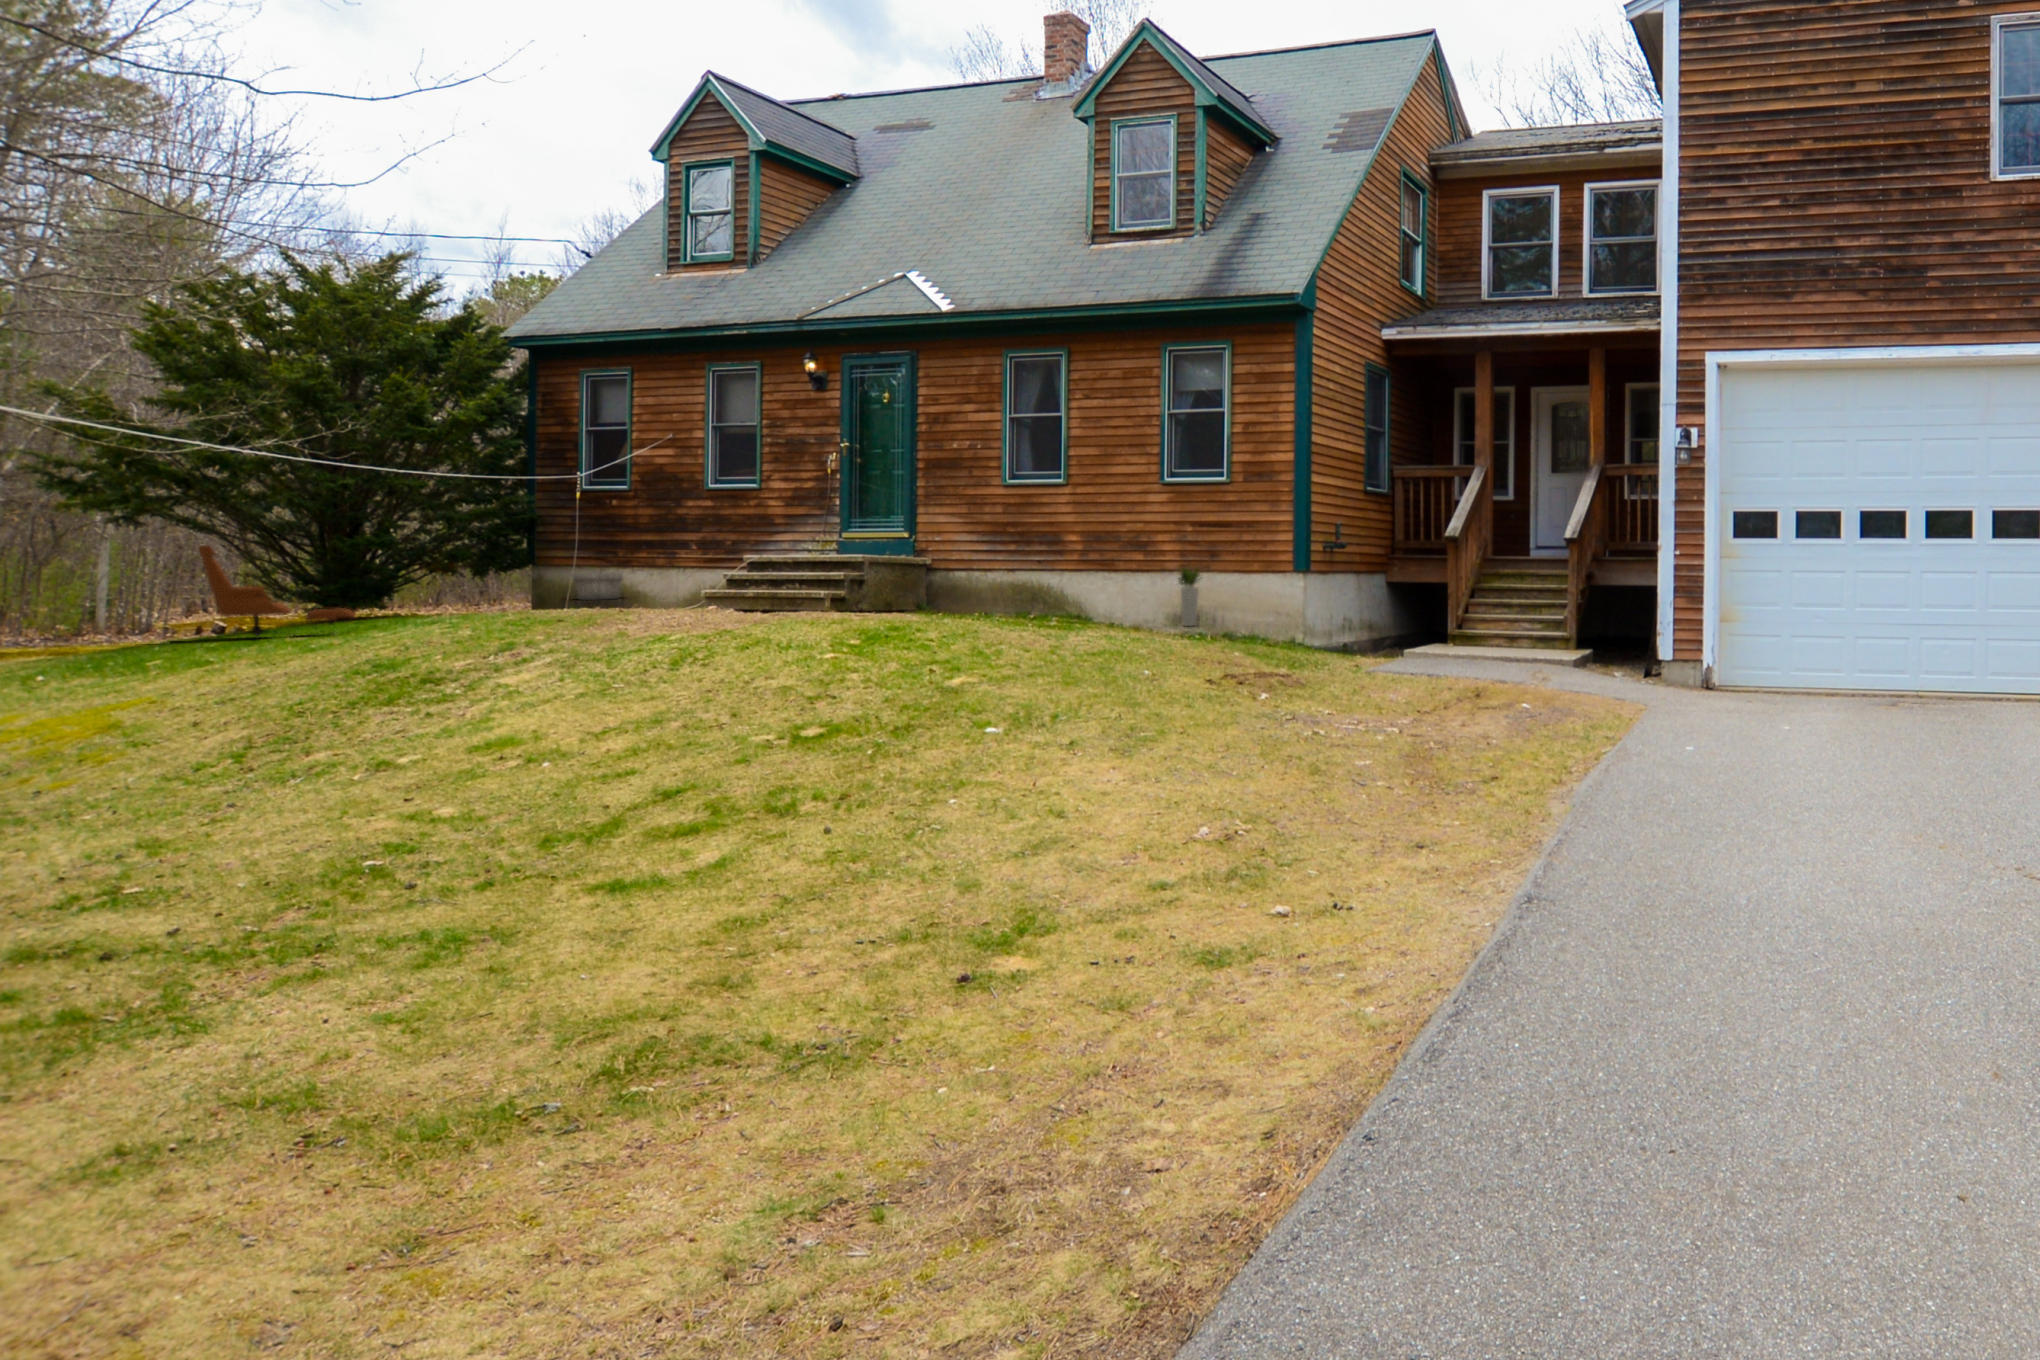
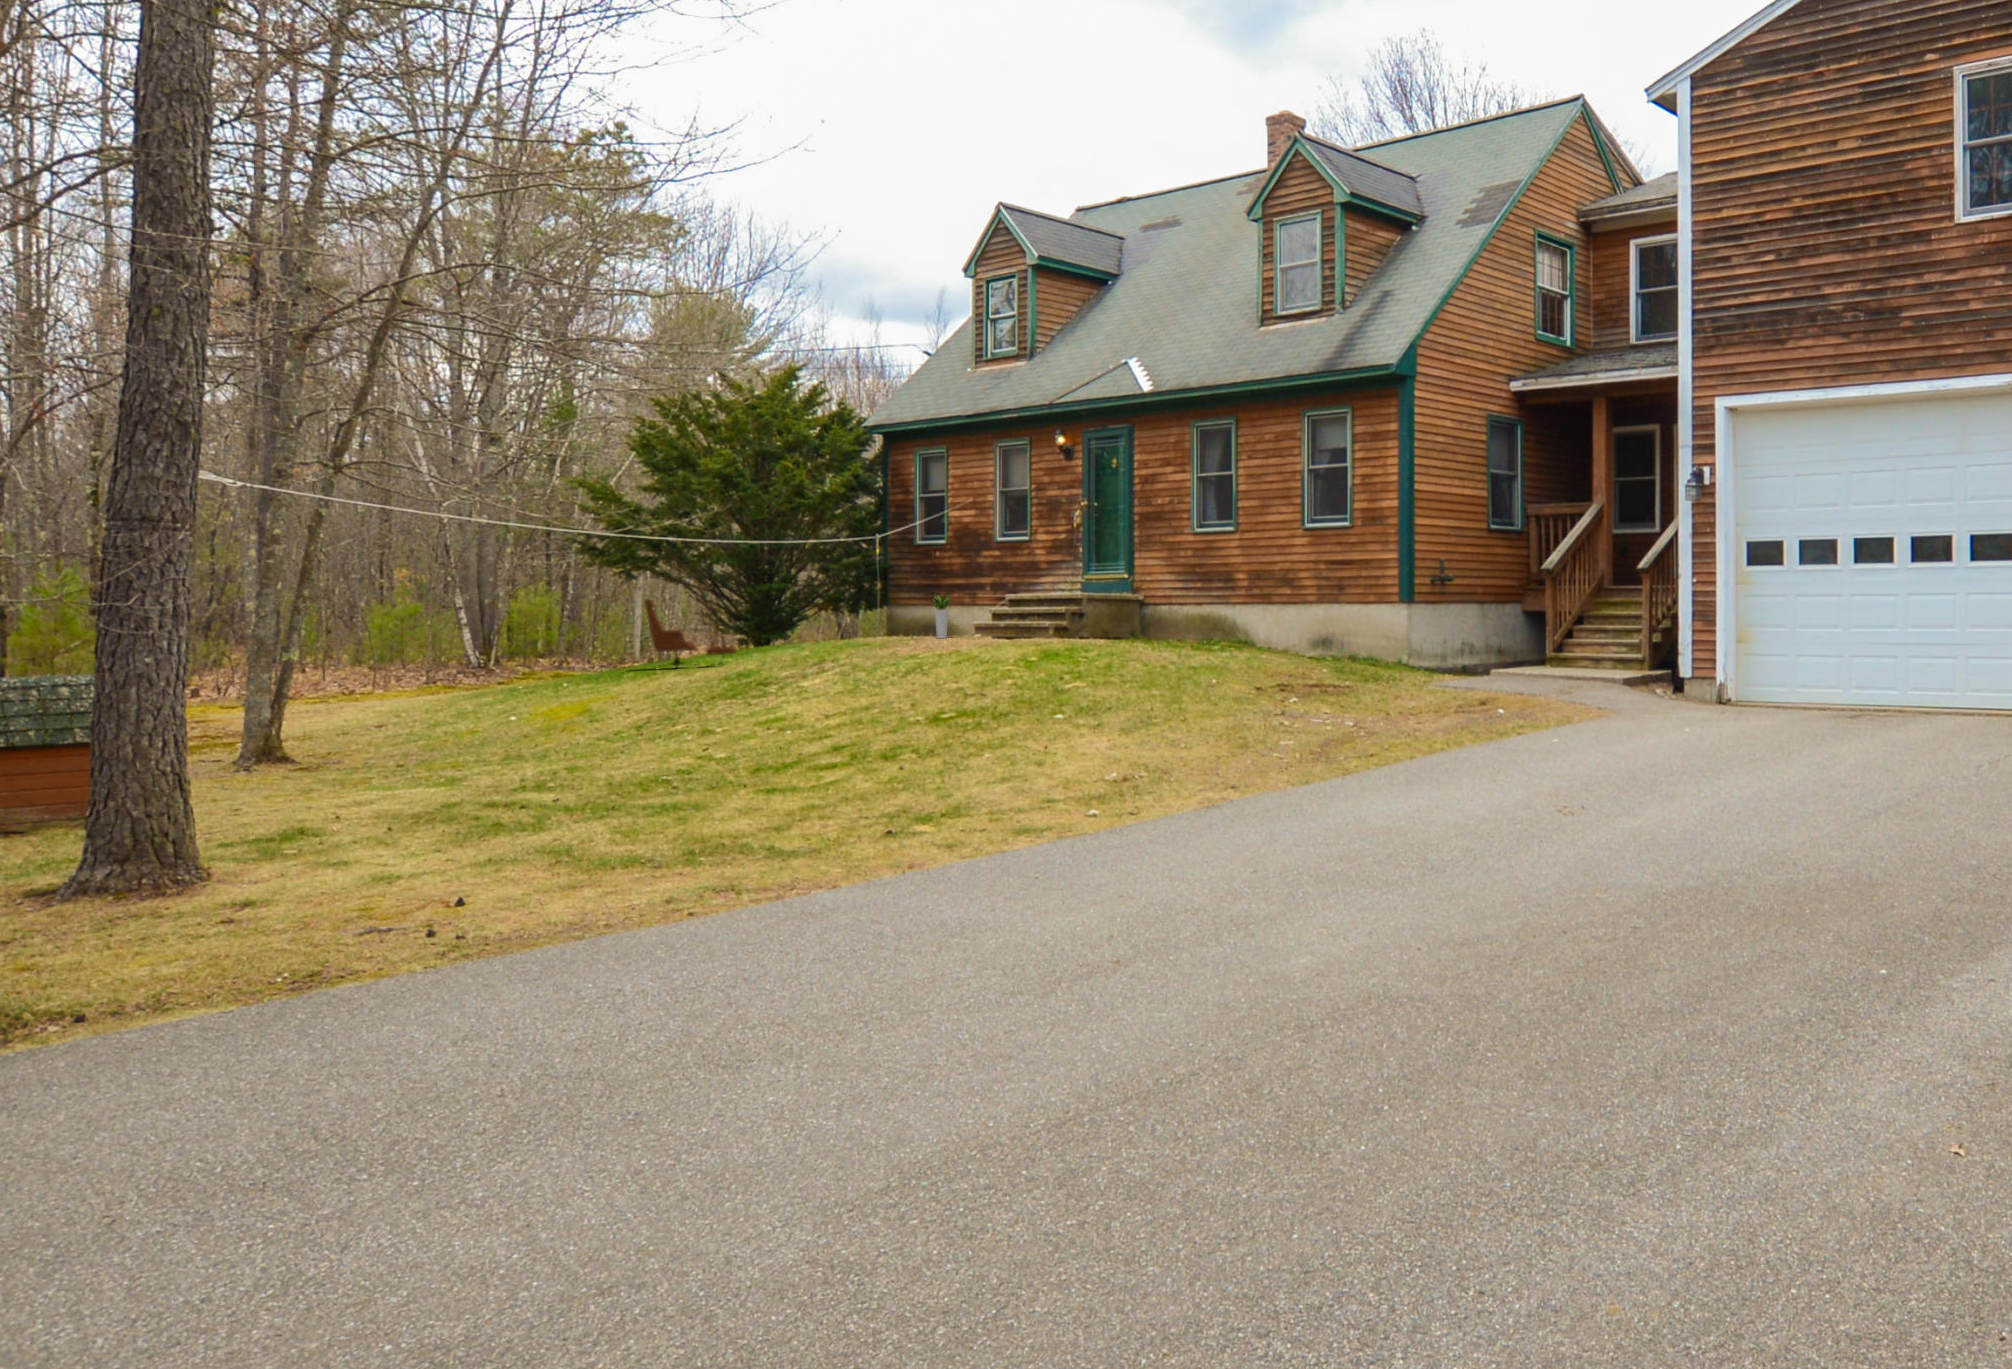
planter: present [1178,568,1200,626] -> present [933,594,951,638]
wooden bucket: present [573,572,623,600] -> none [888,610,925,640]

